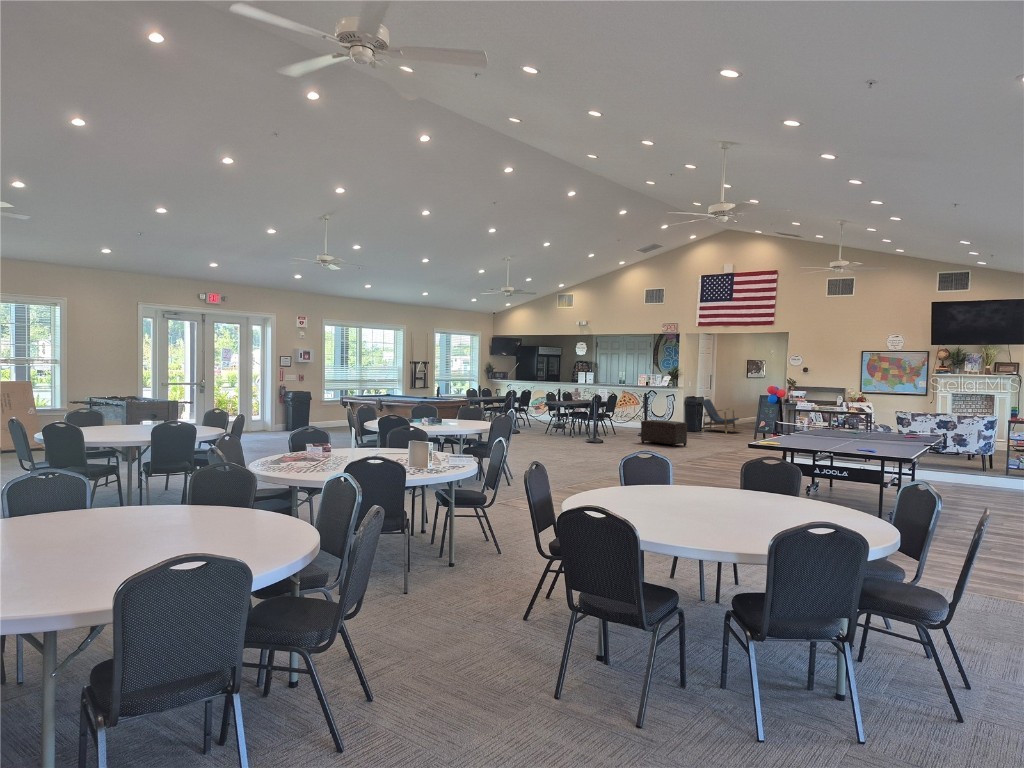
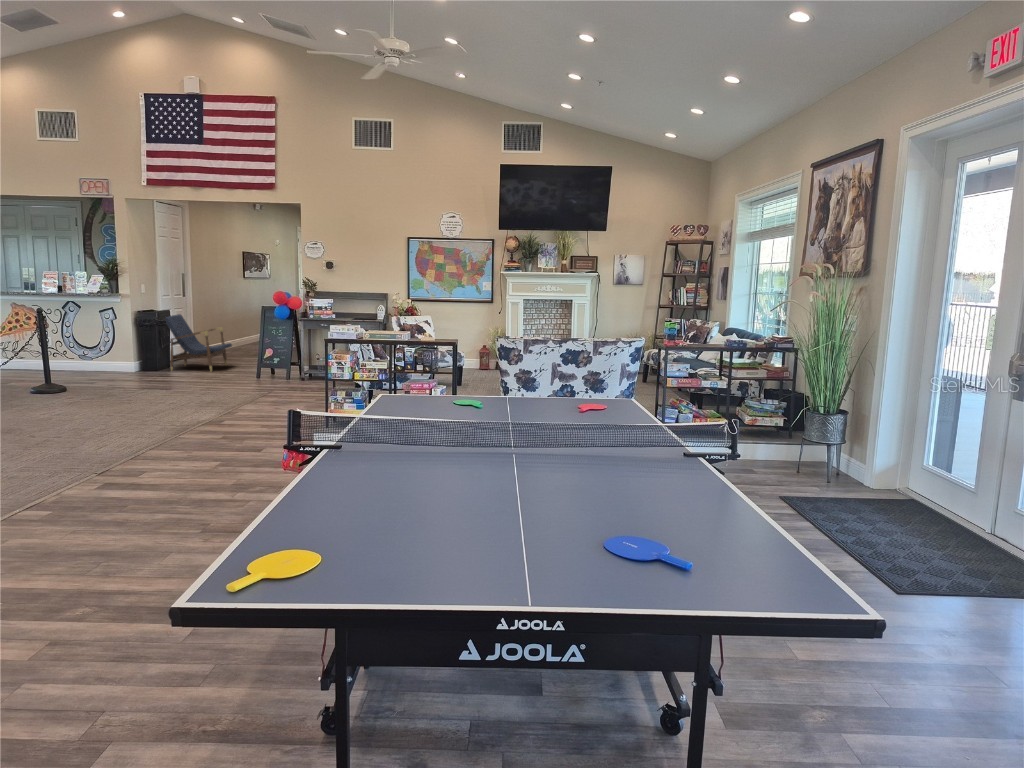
ottoman: present [641,420,687,447] -> none [14,369,122,424]

